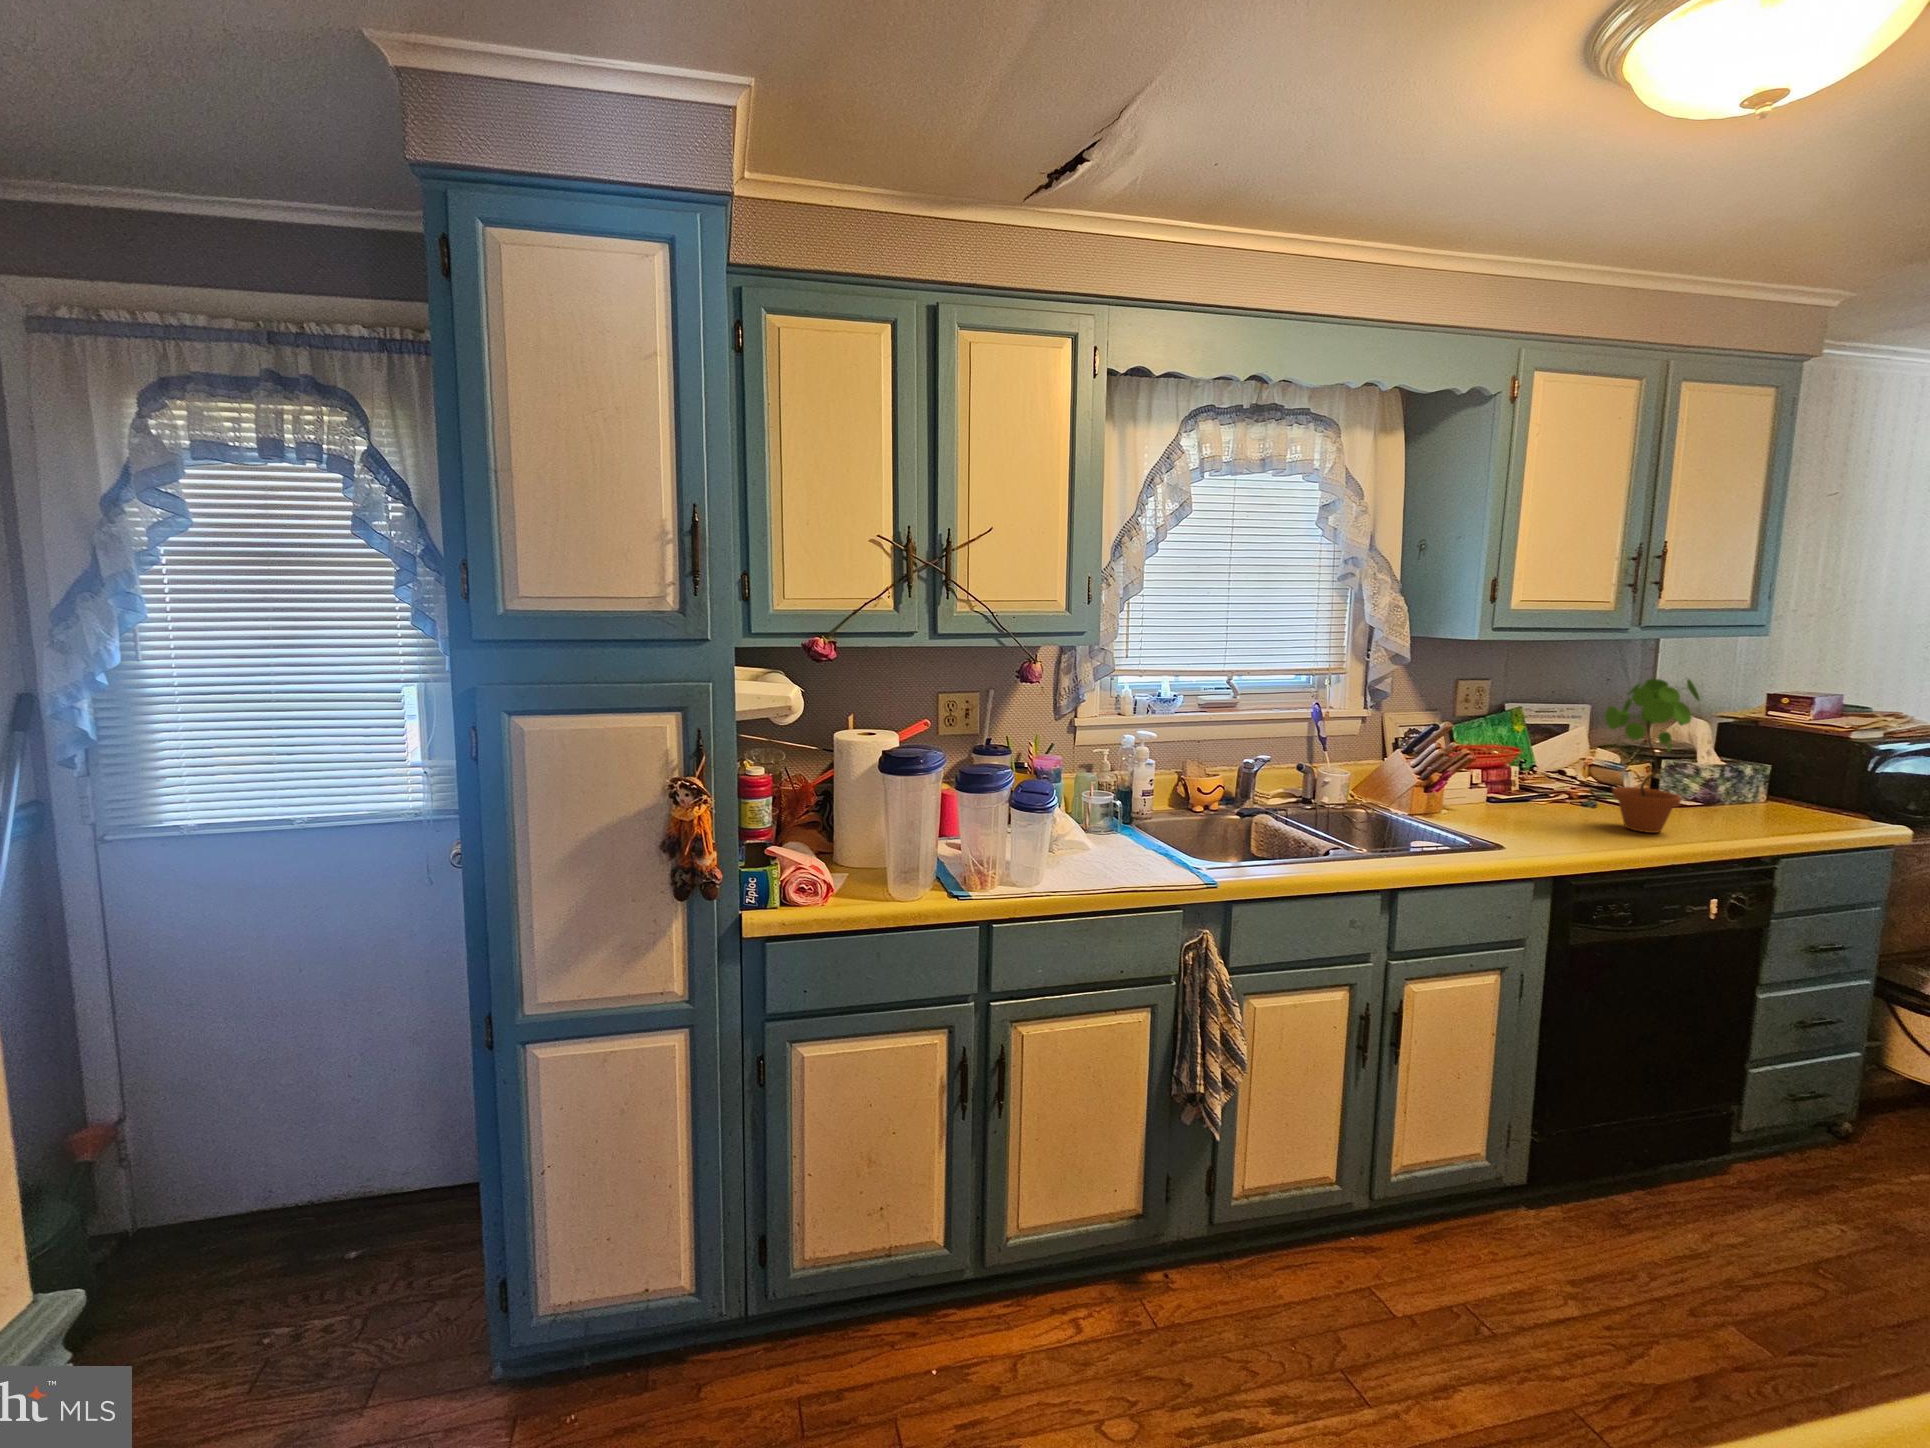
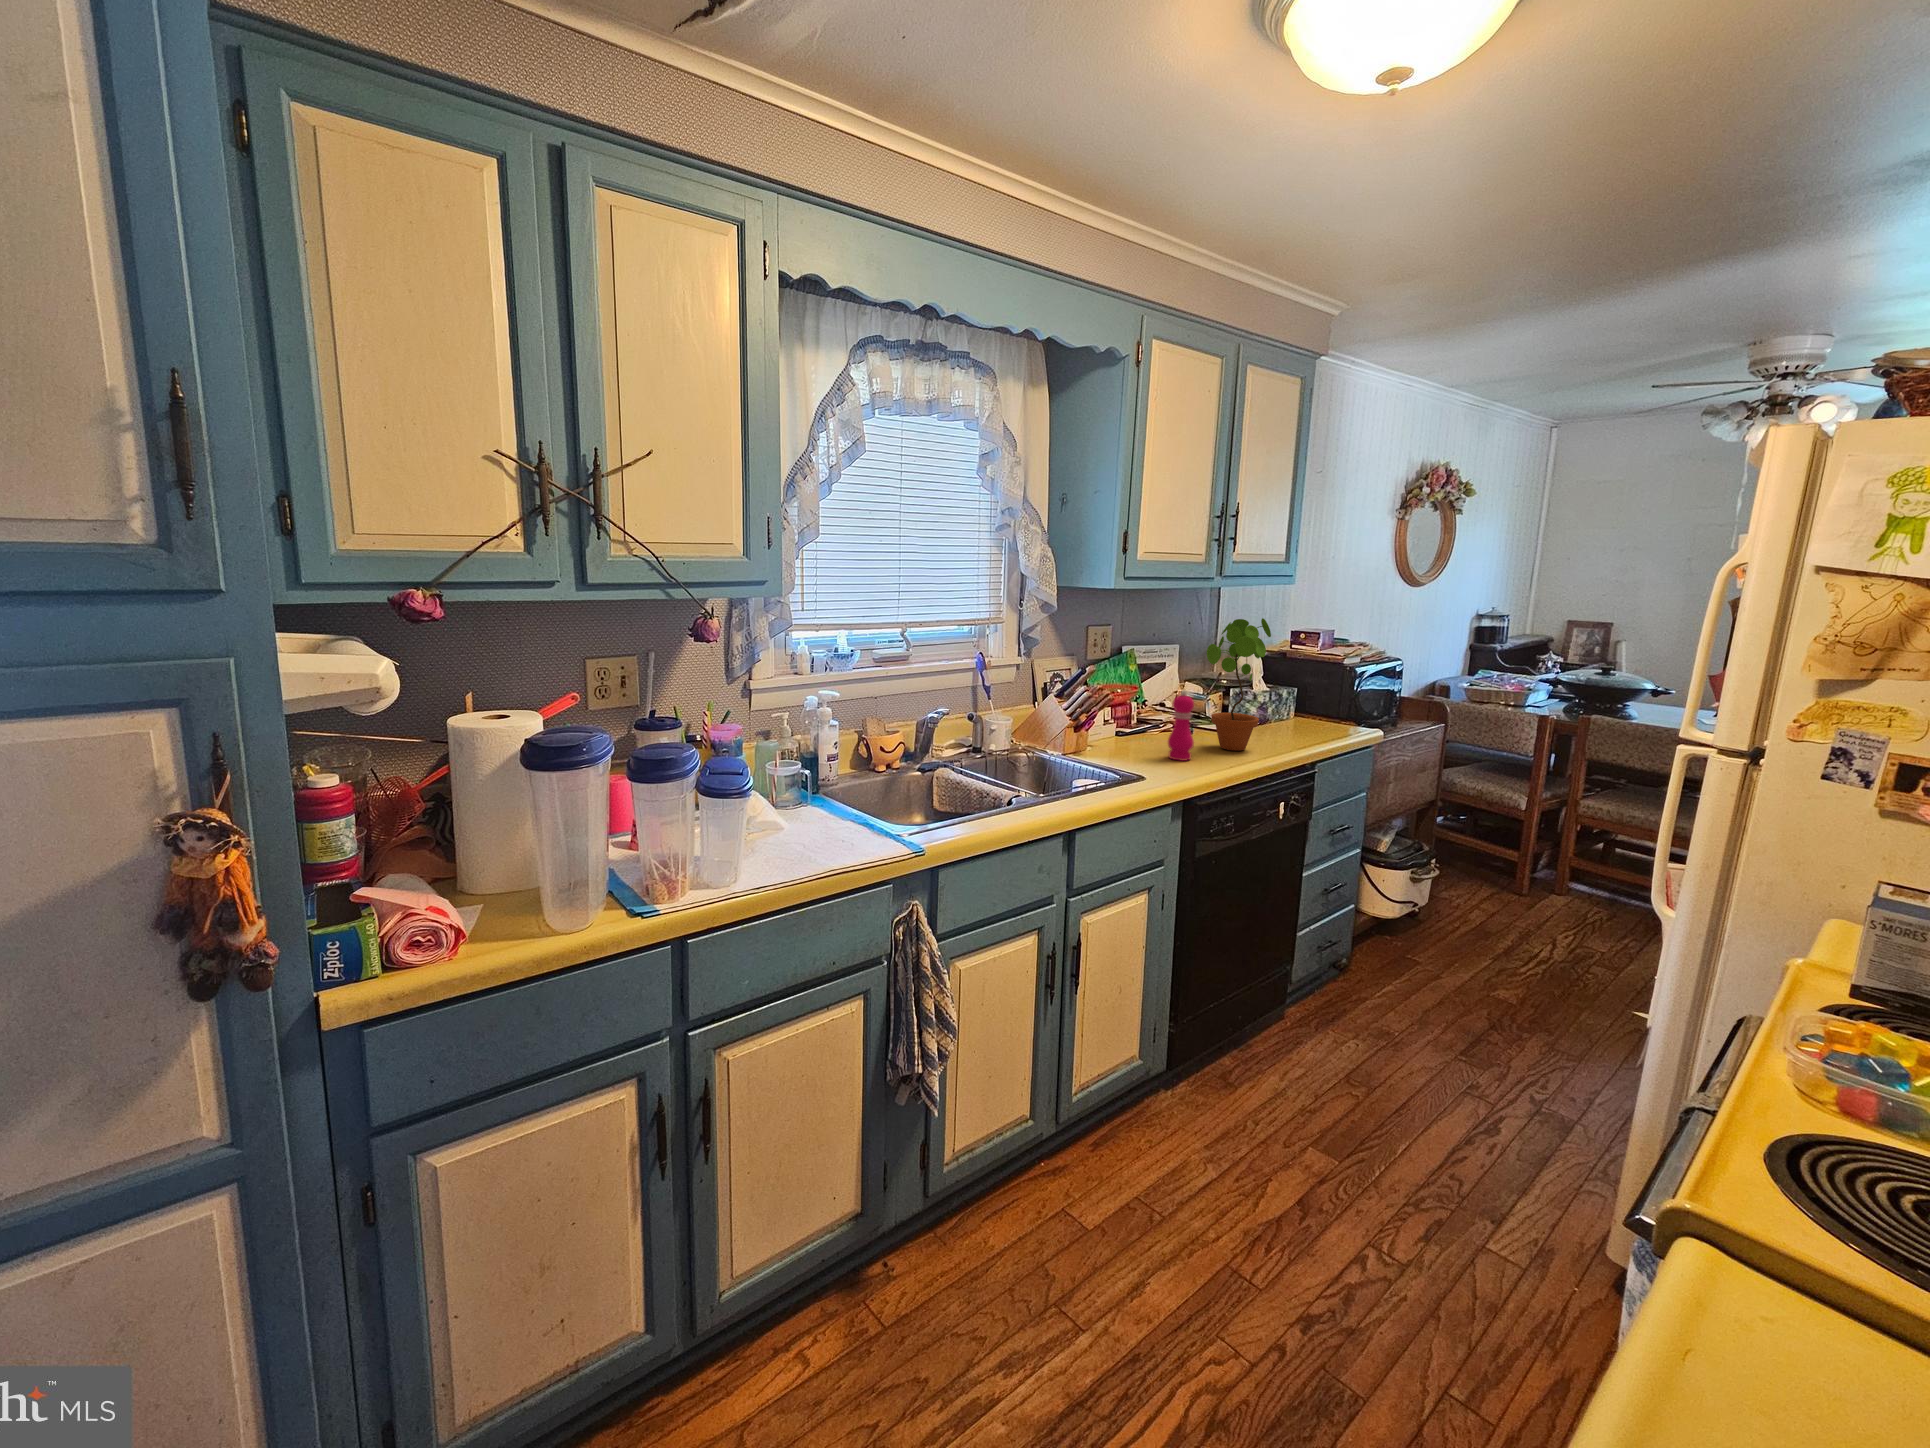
pepper mill: none [1543,756,1580,836] -> present [1168,690,1194,761]

